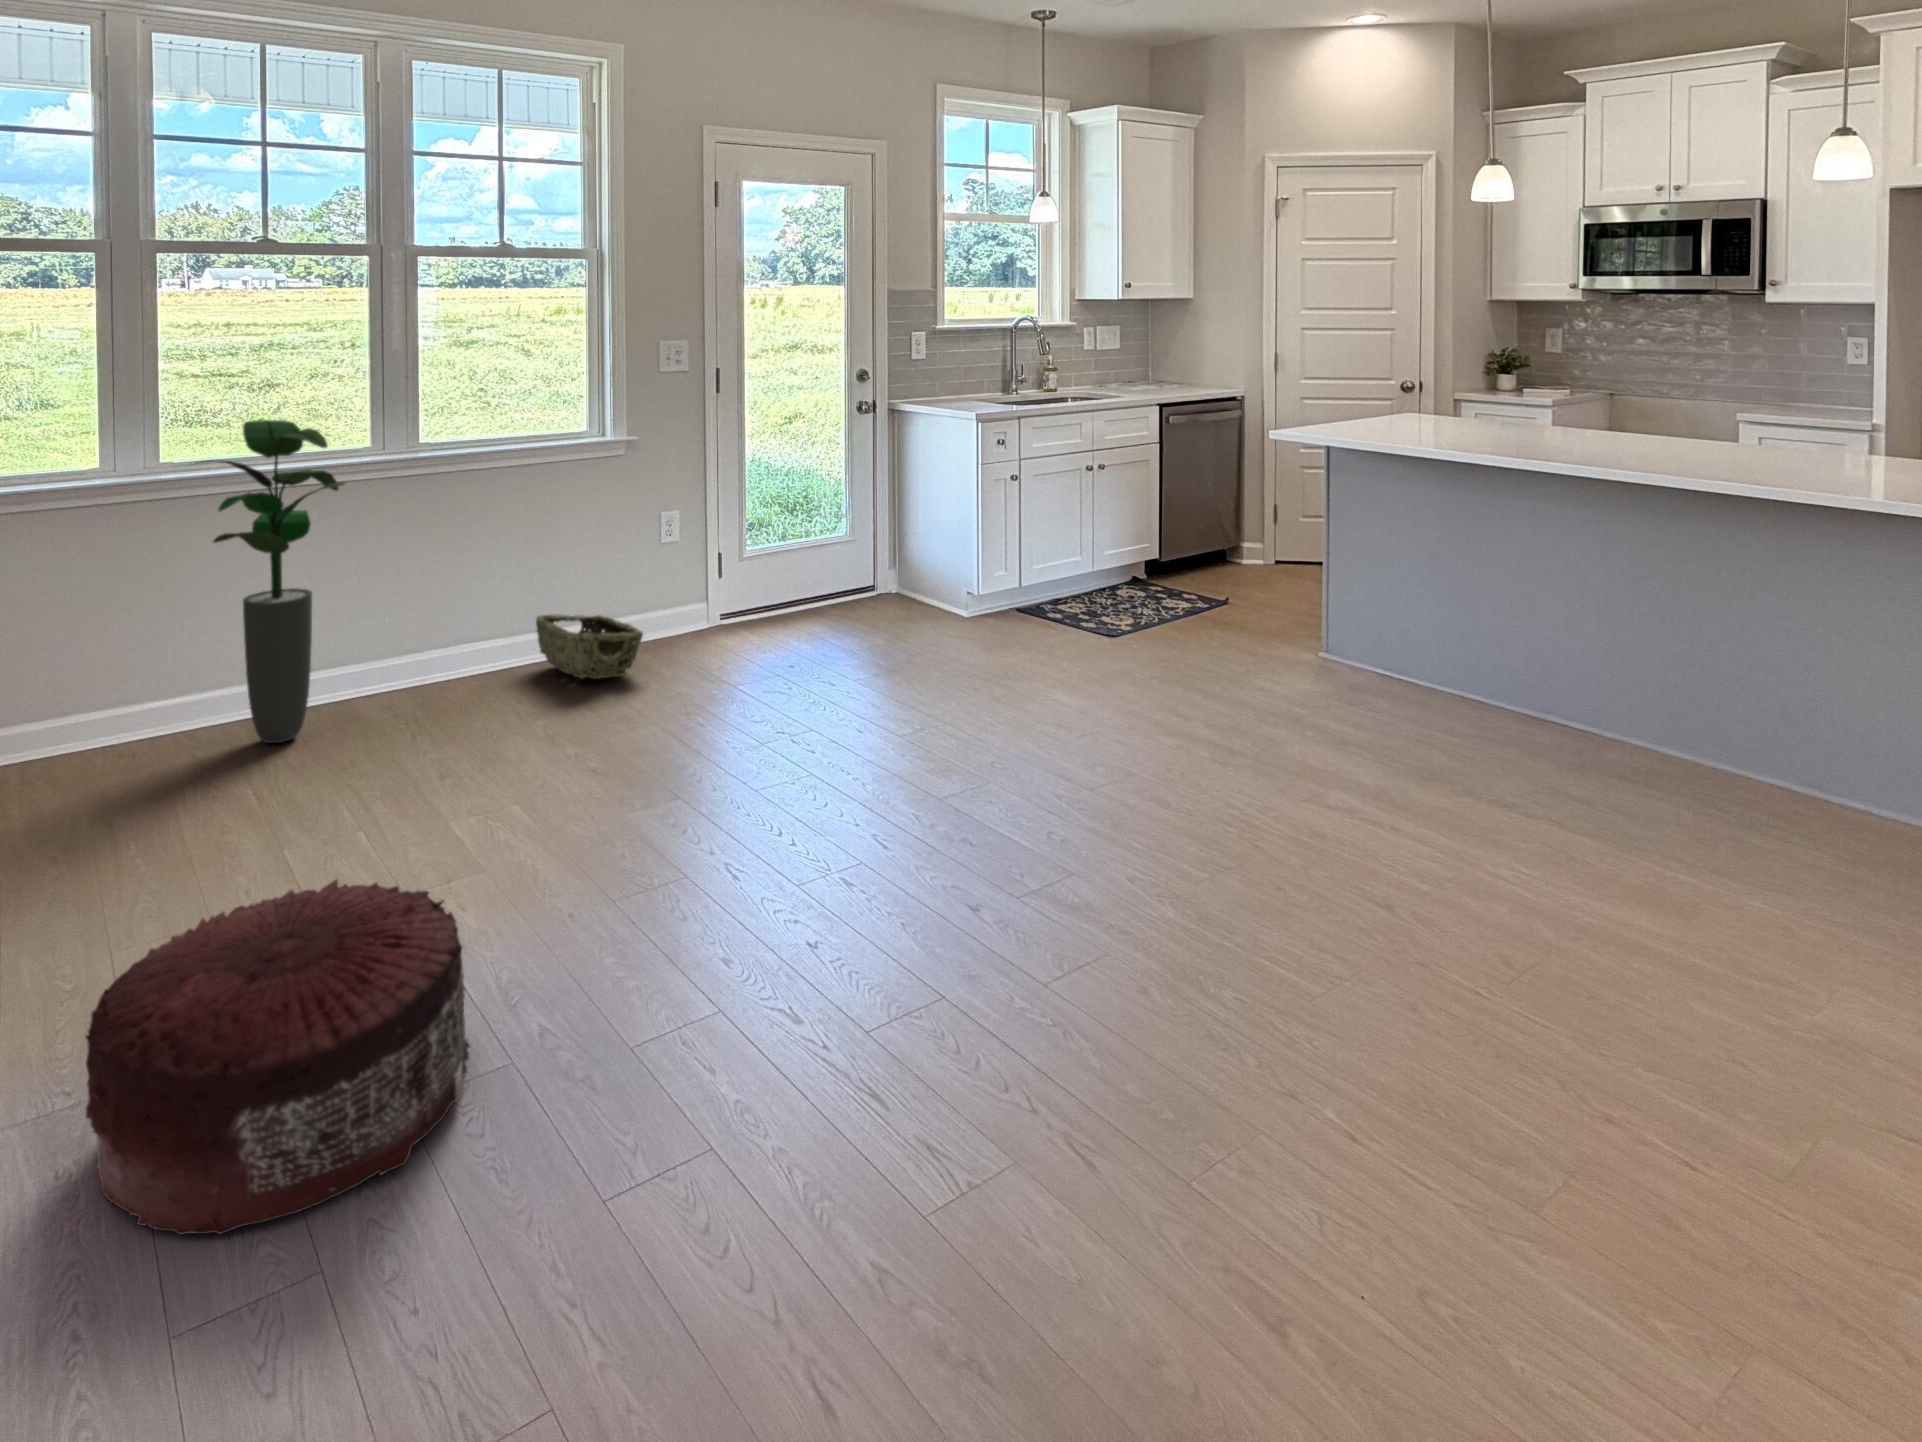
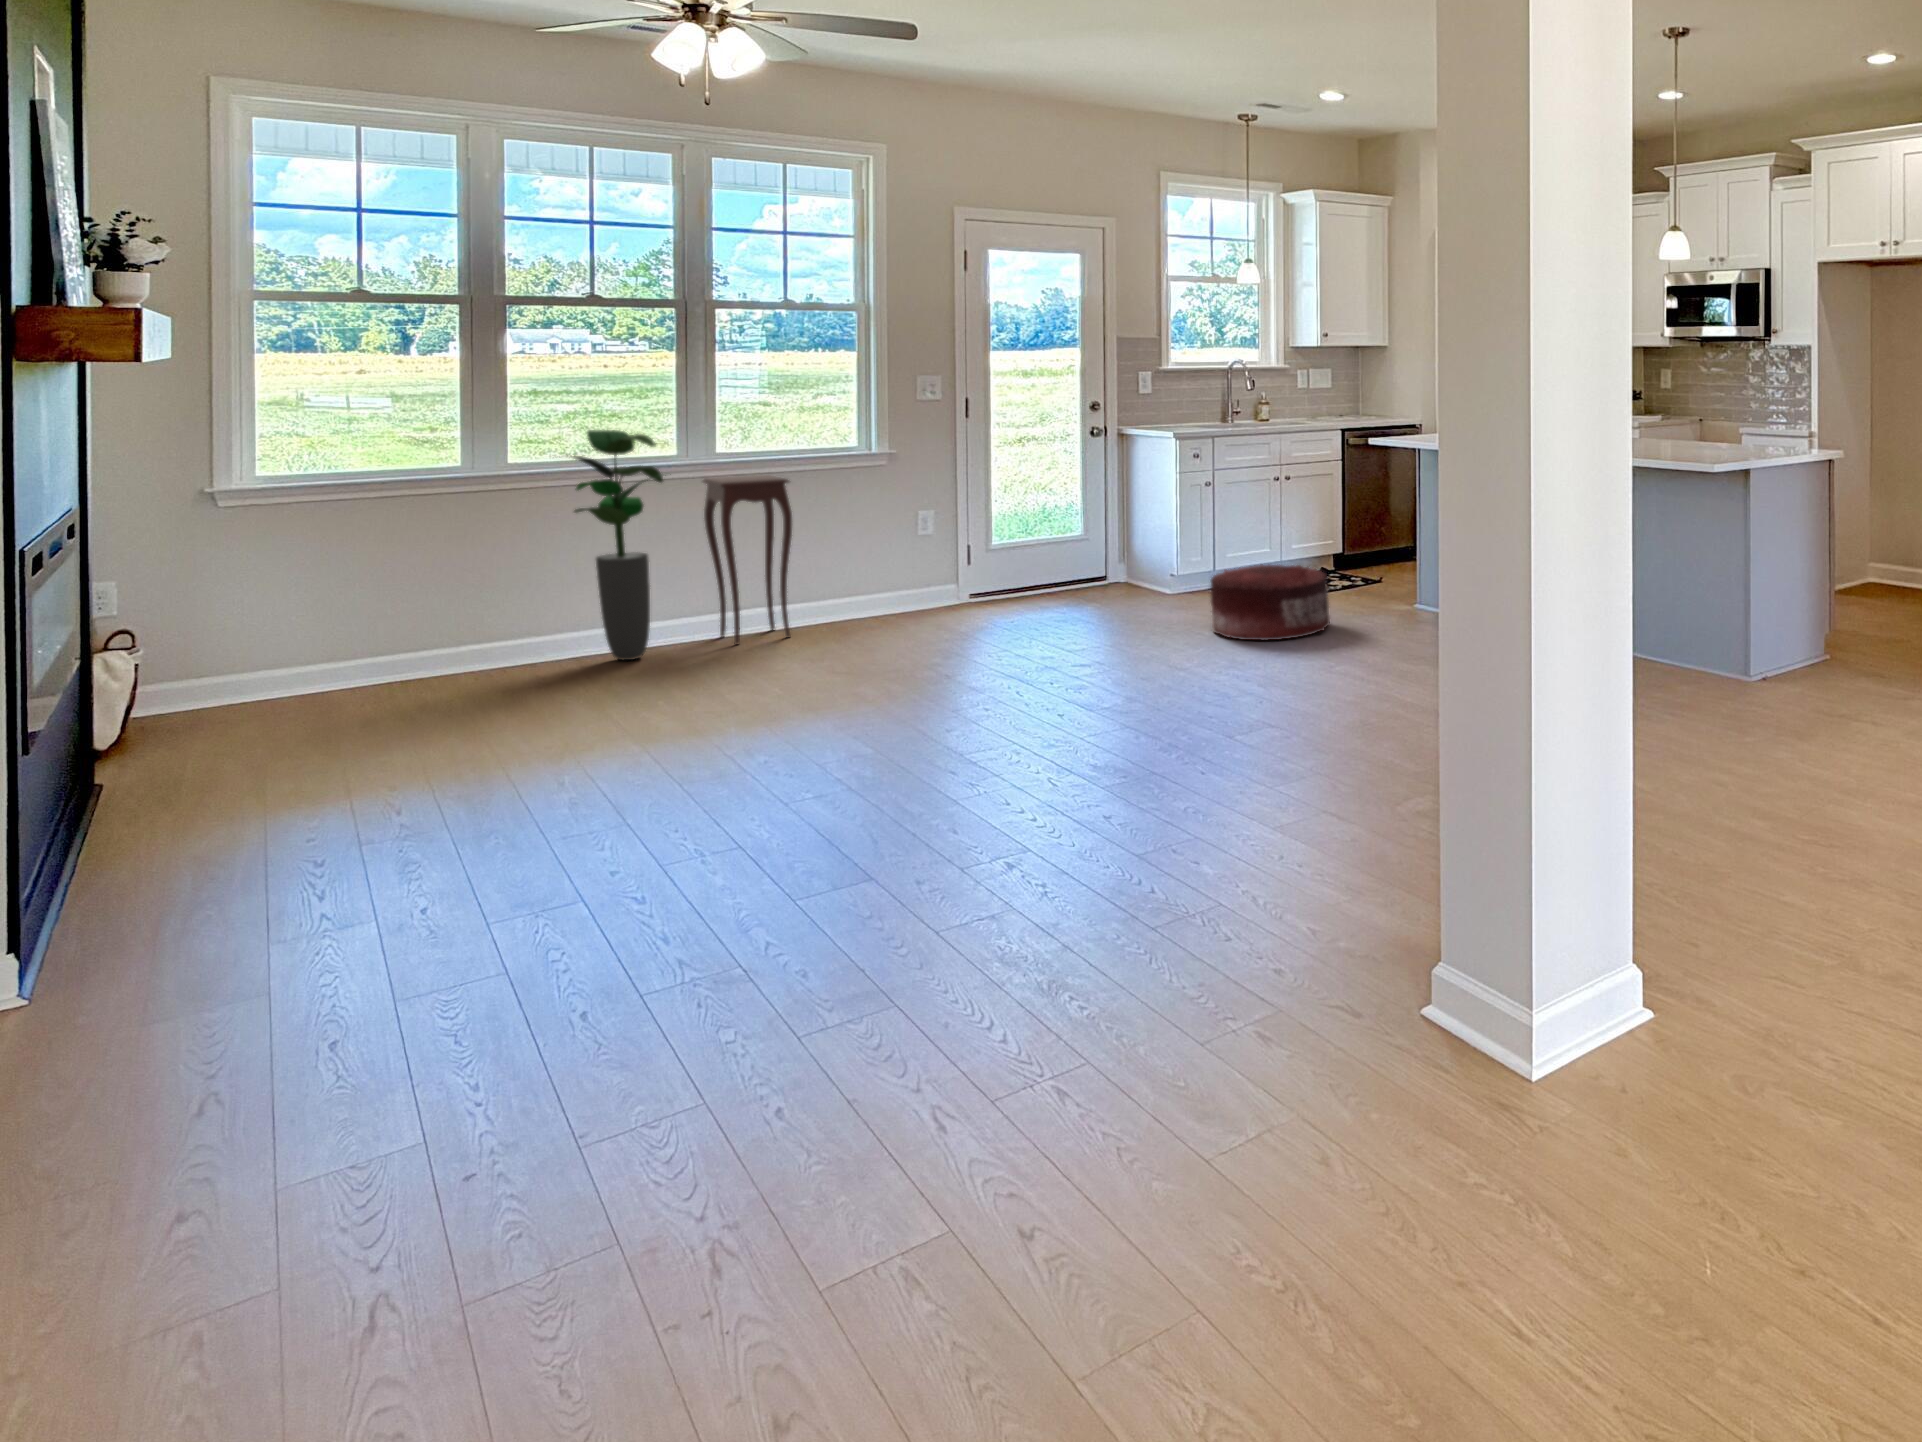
side table: none [389,474,500,712] -> present [703,475,792,644]
woven basket: present [536,615,643,679] -> none [825,583,910,627]
pouf: present [86,880,469,1235] -> present [1210,565,1330,640]

